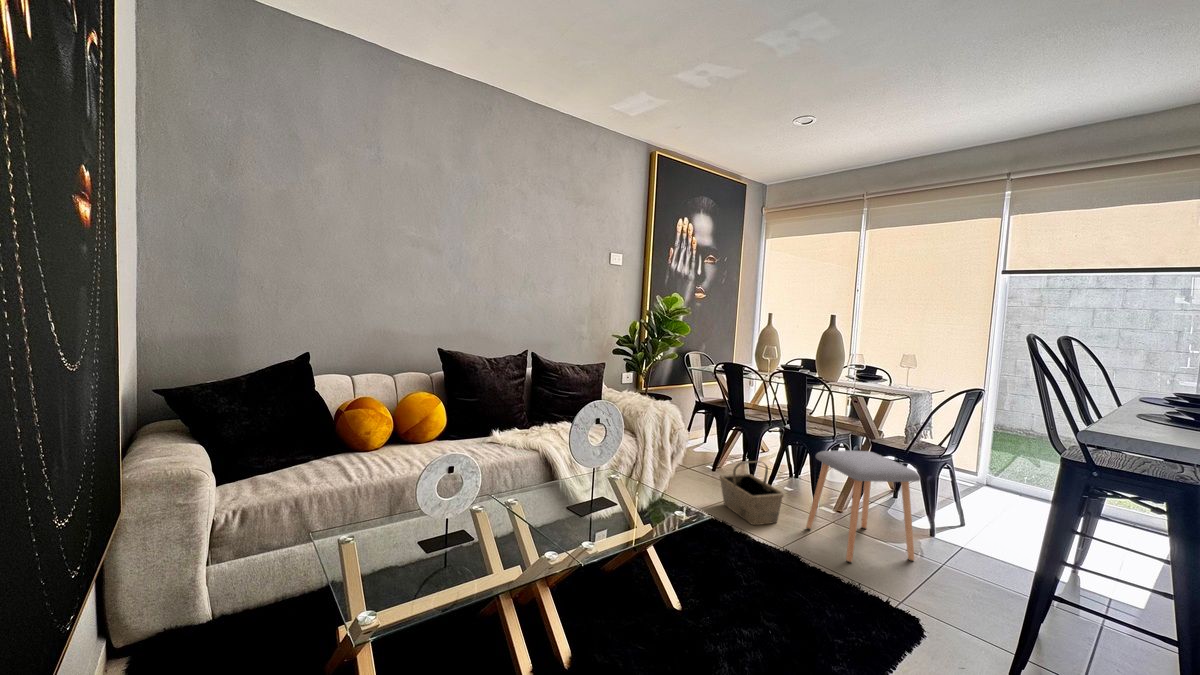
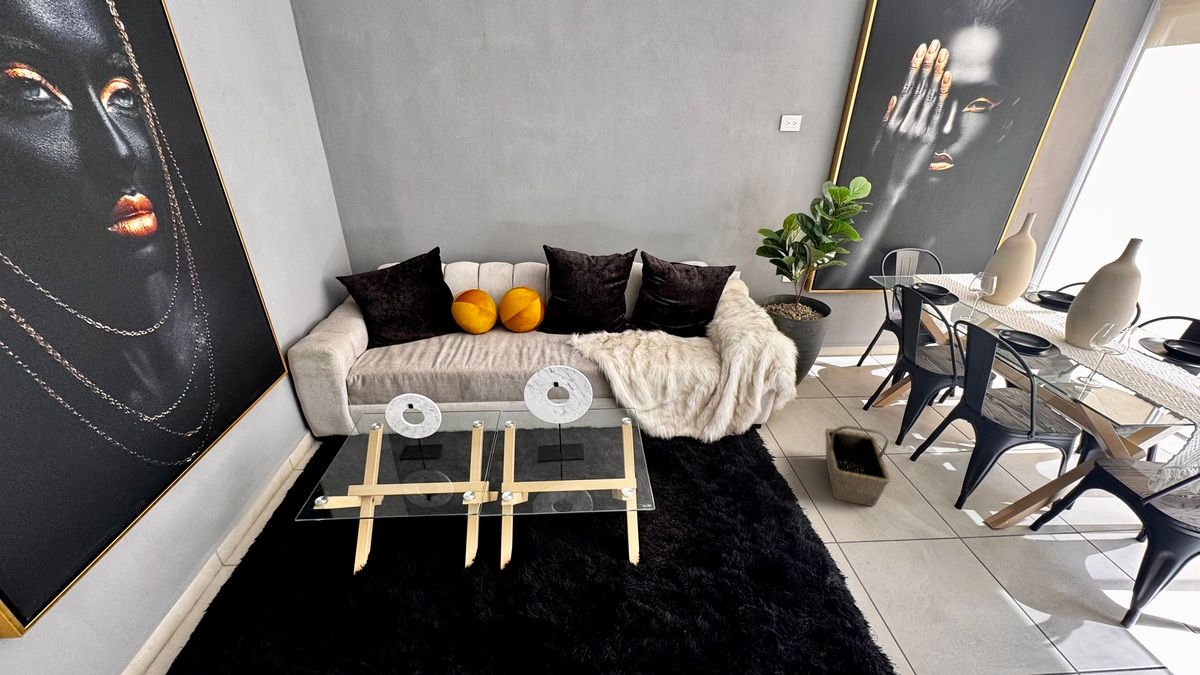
stool: present [806,450,920,563] -> none [907,454,1090,642]

